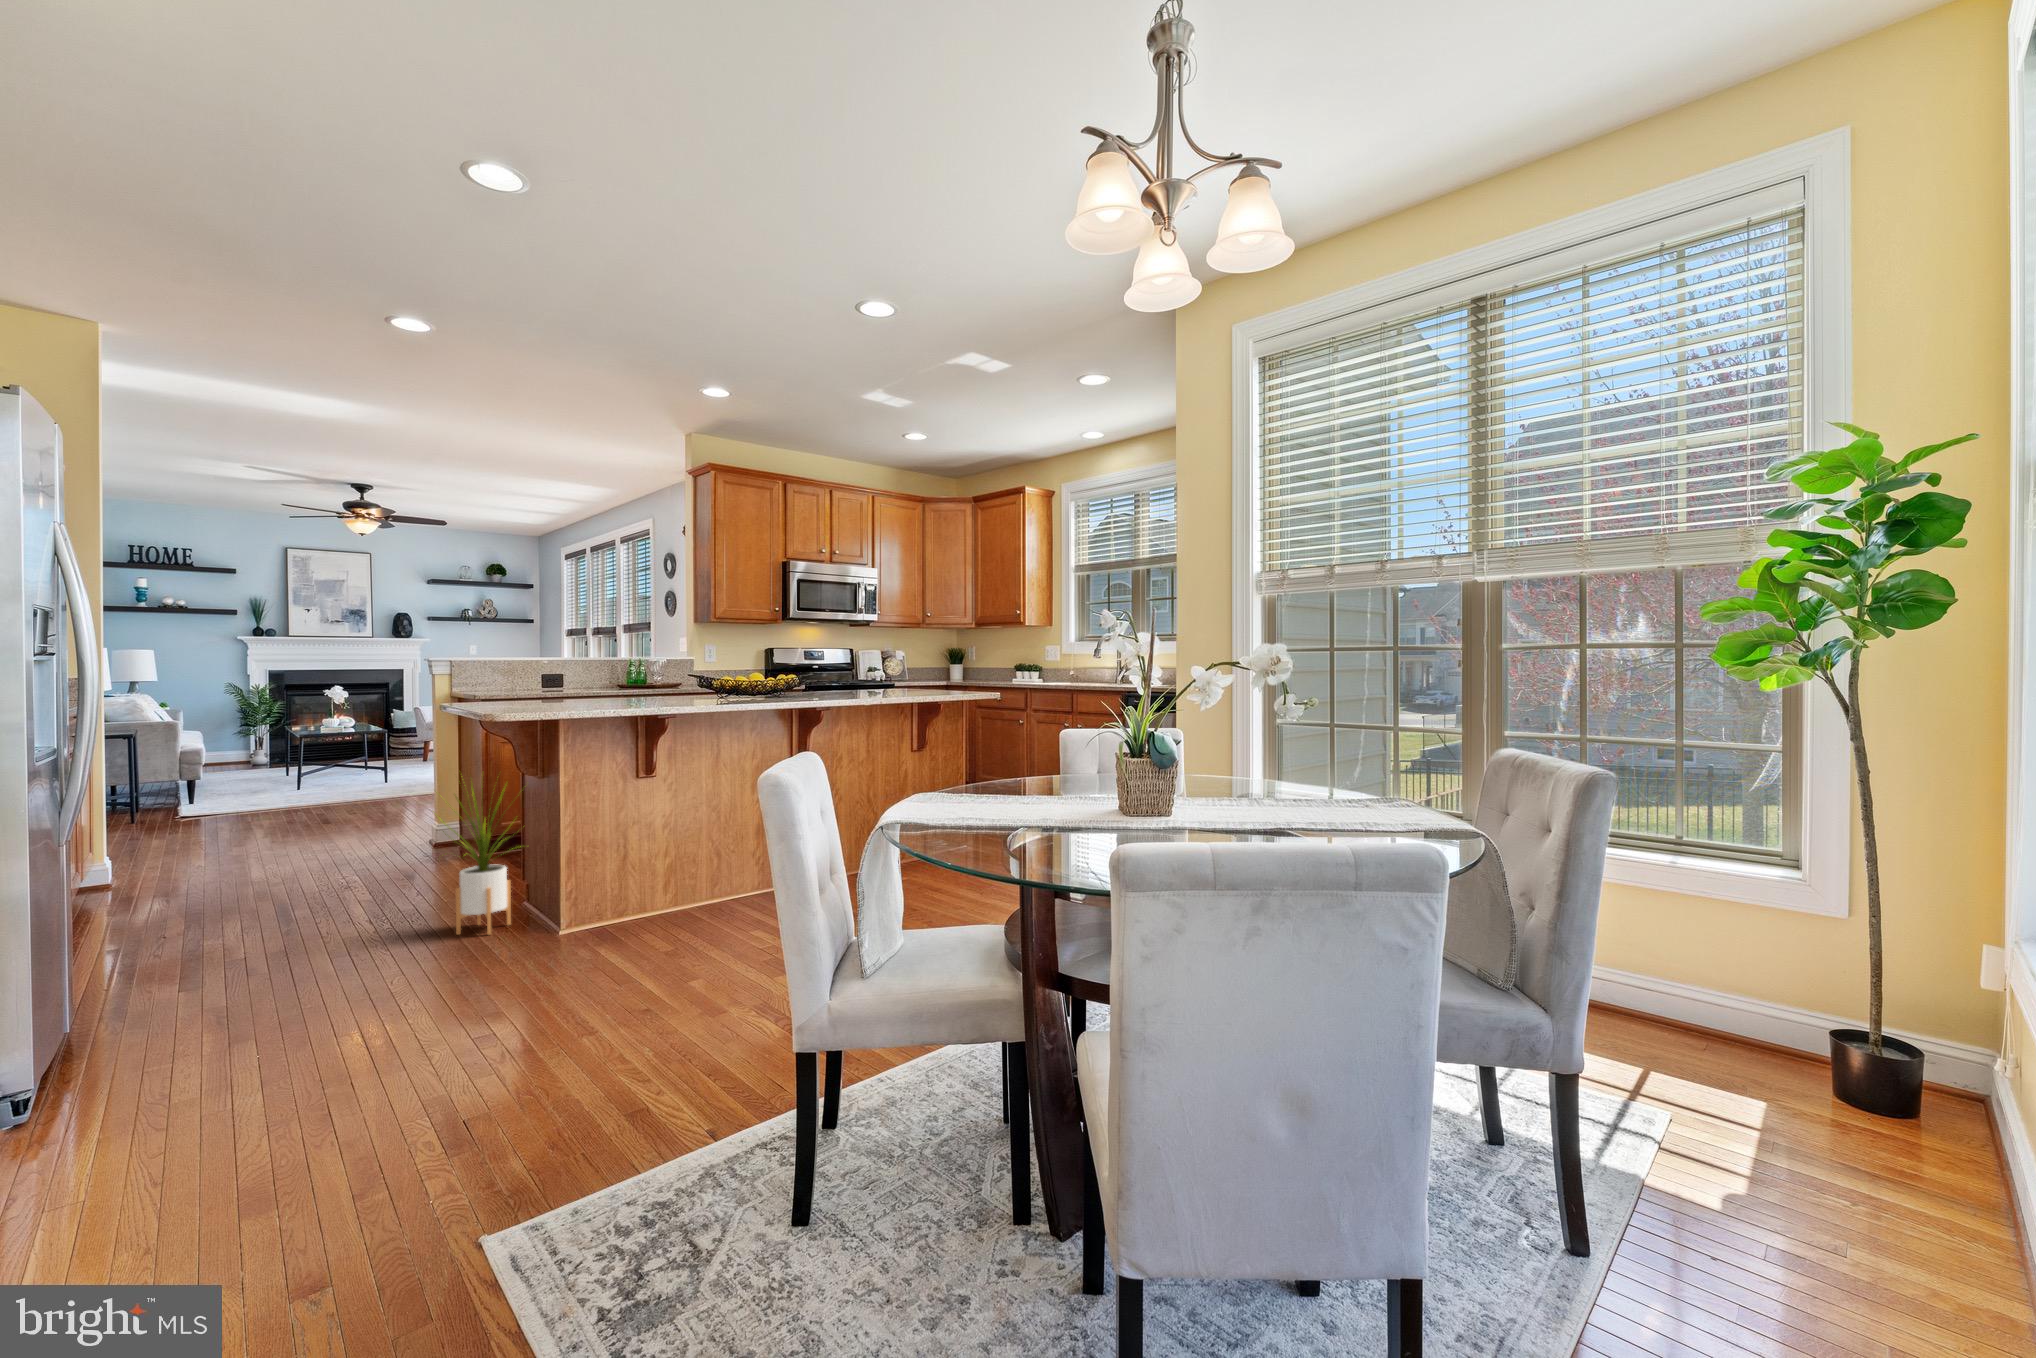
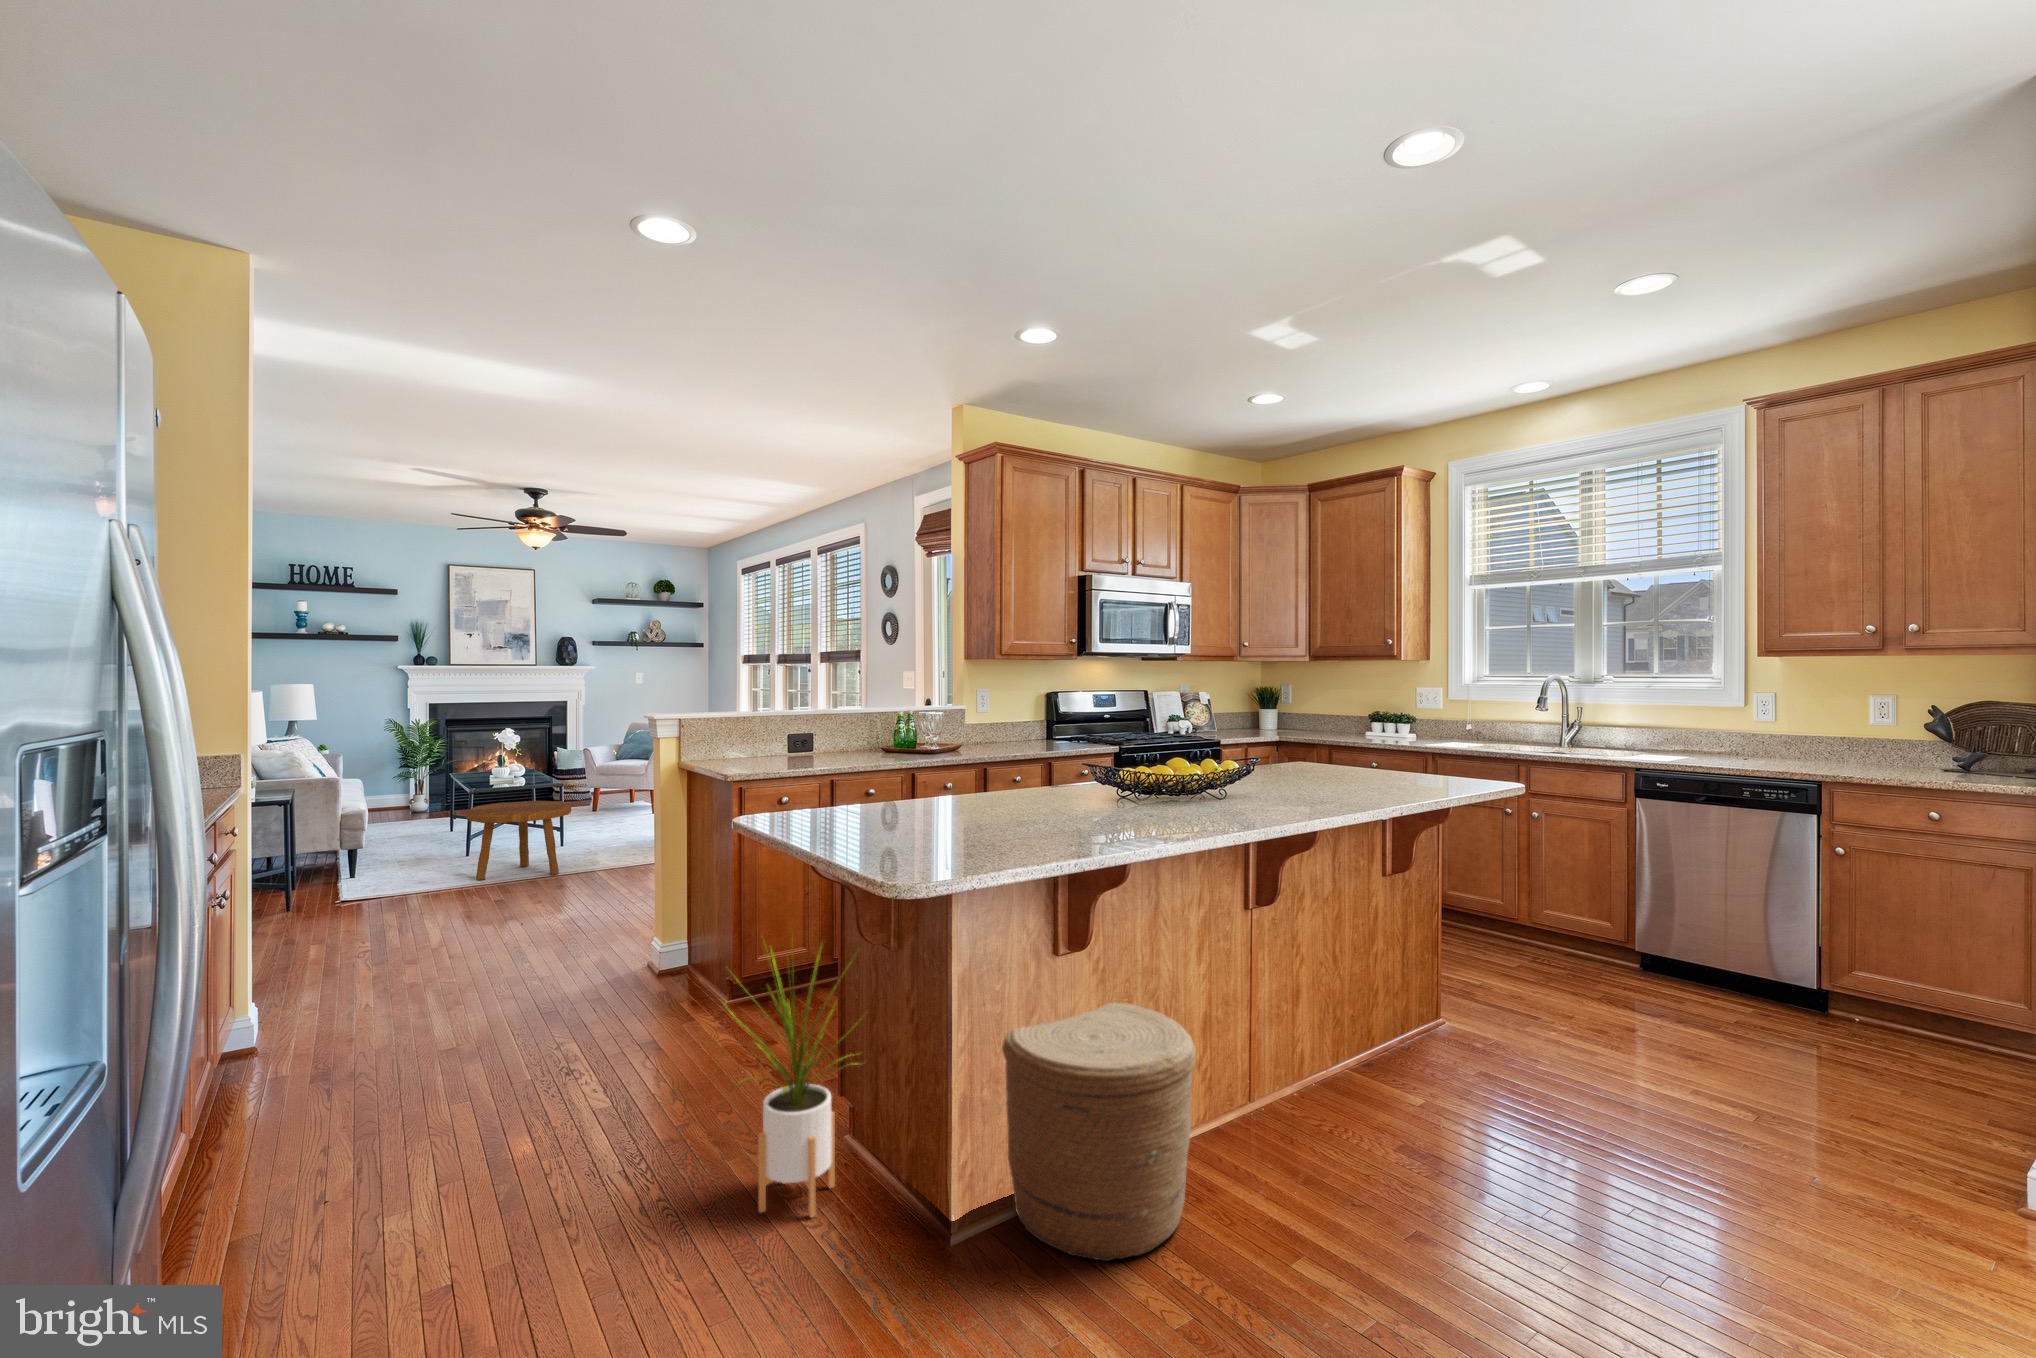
footstool: none [295,743,391,805] -> present [466,801,571,880]
woven basket: none [607,814,726,941] -> present [1002,1003,1195,1261]

